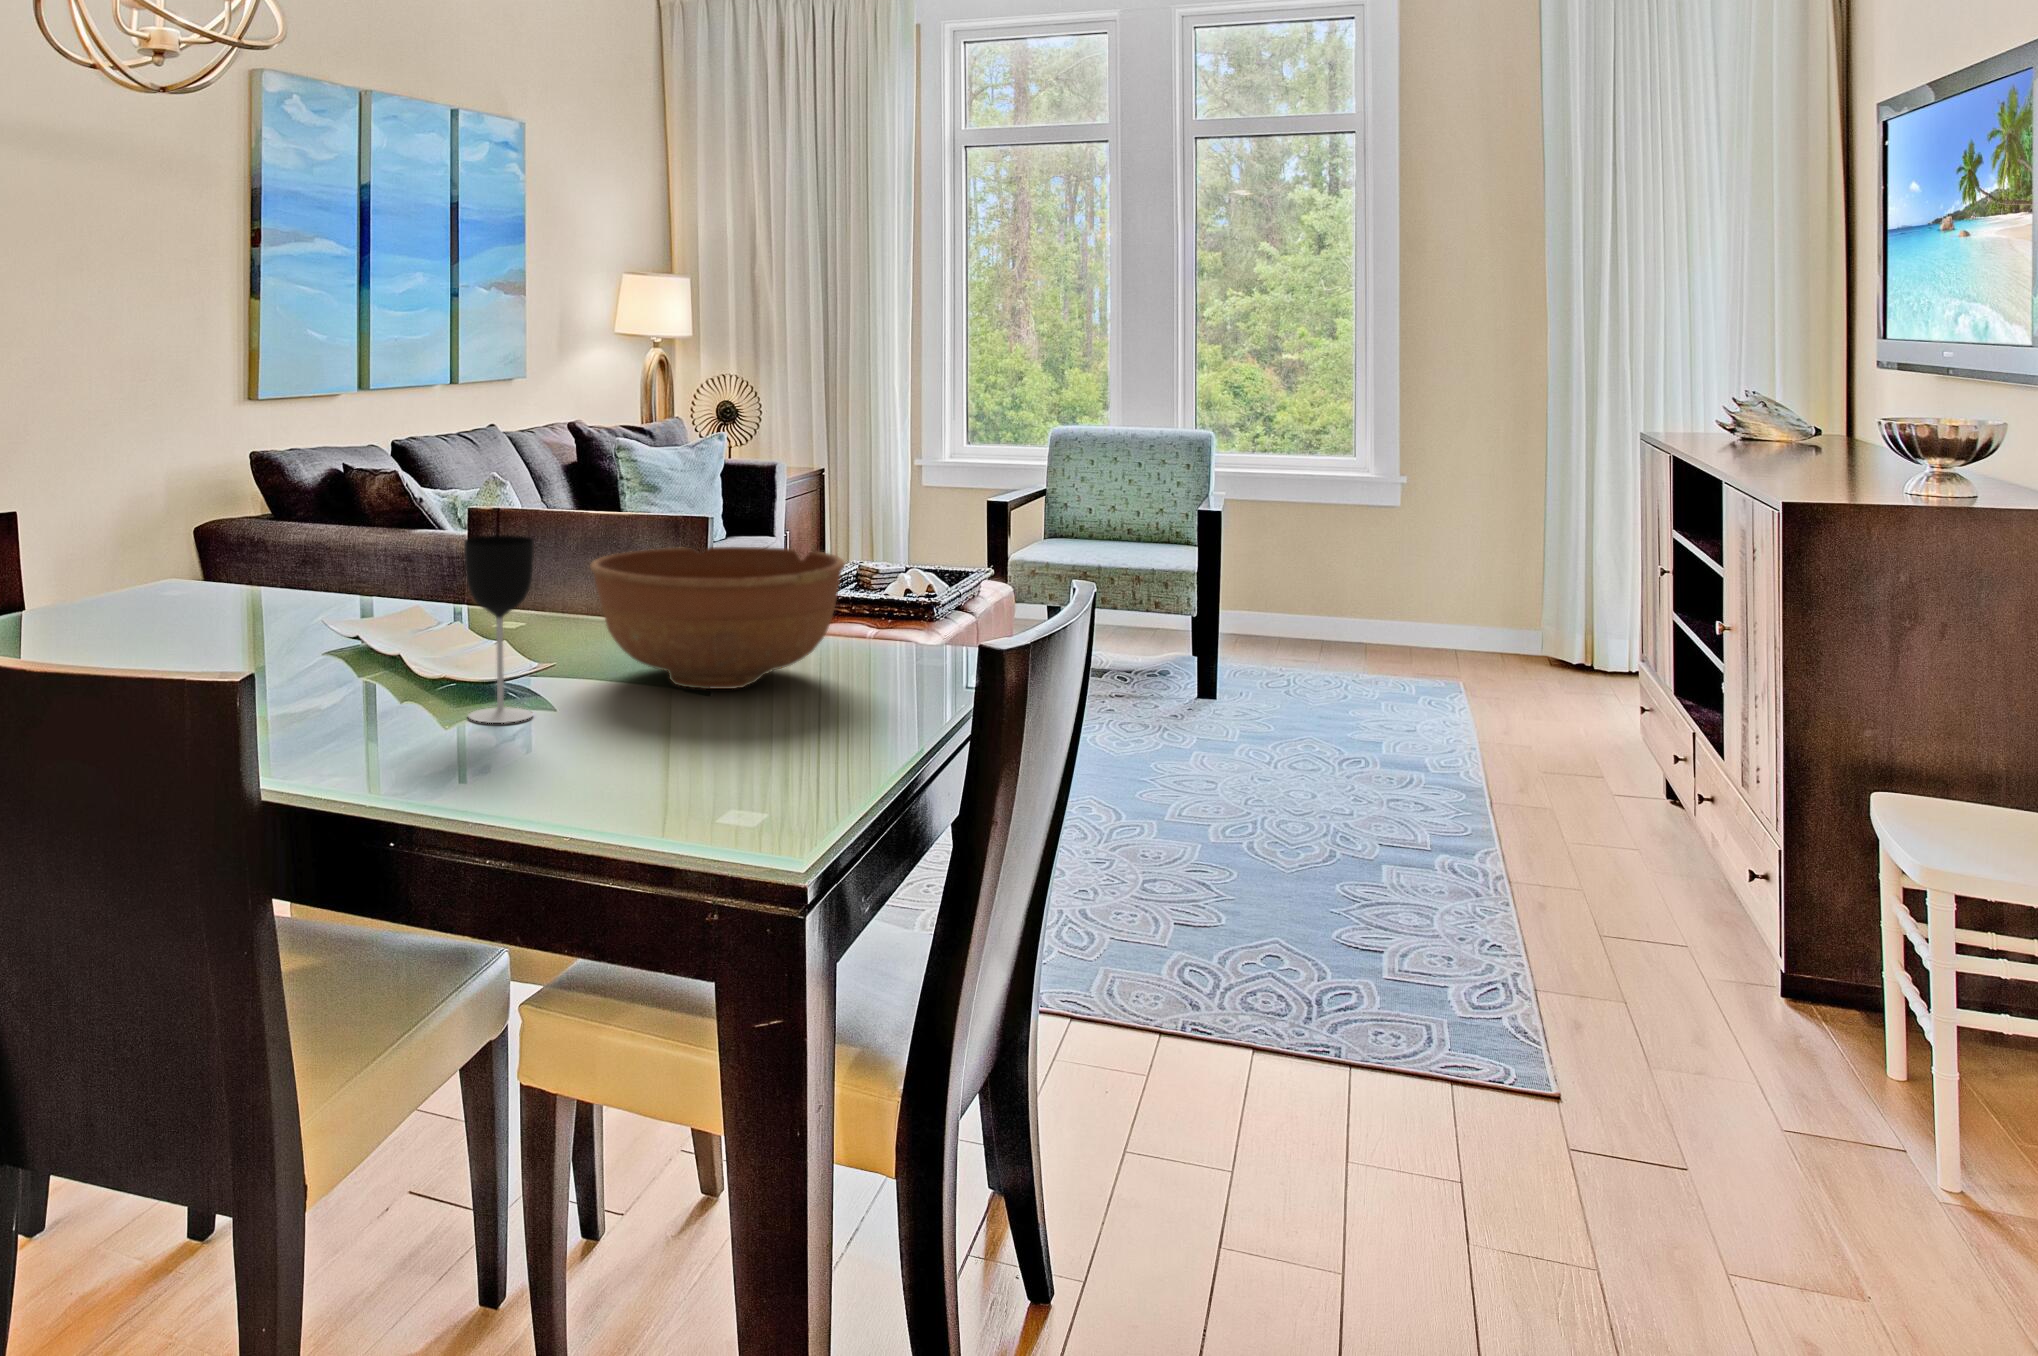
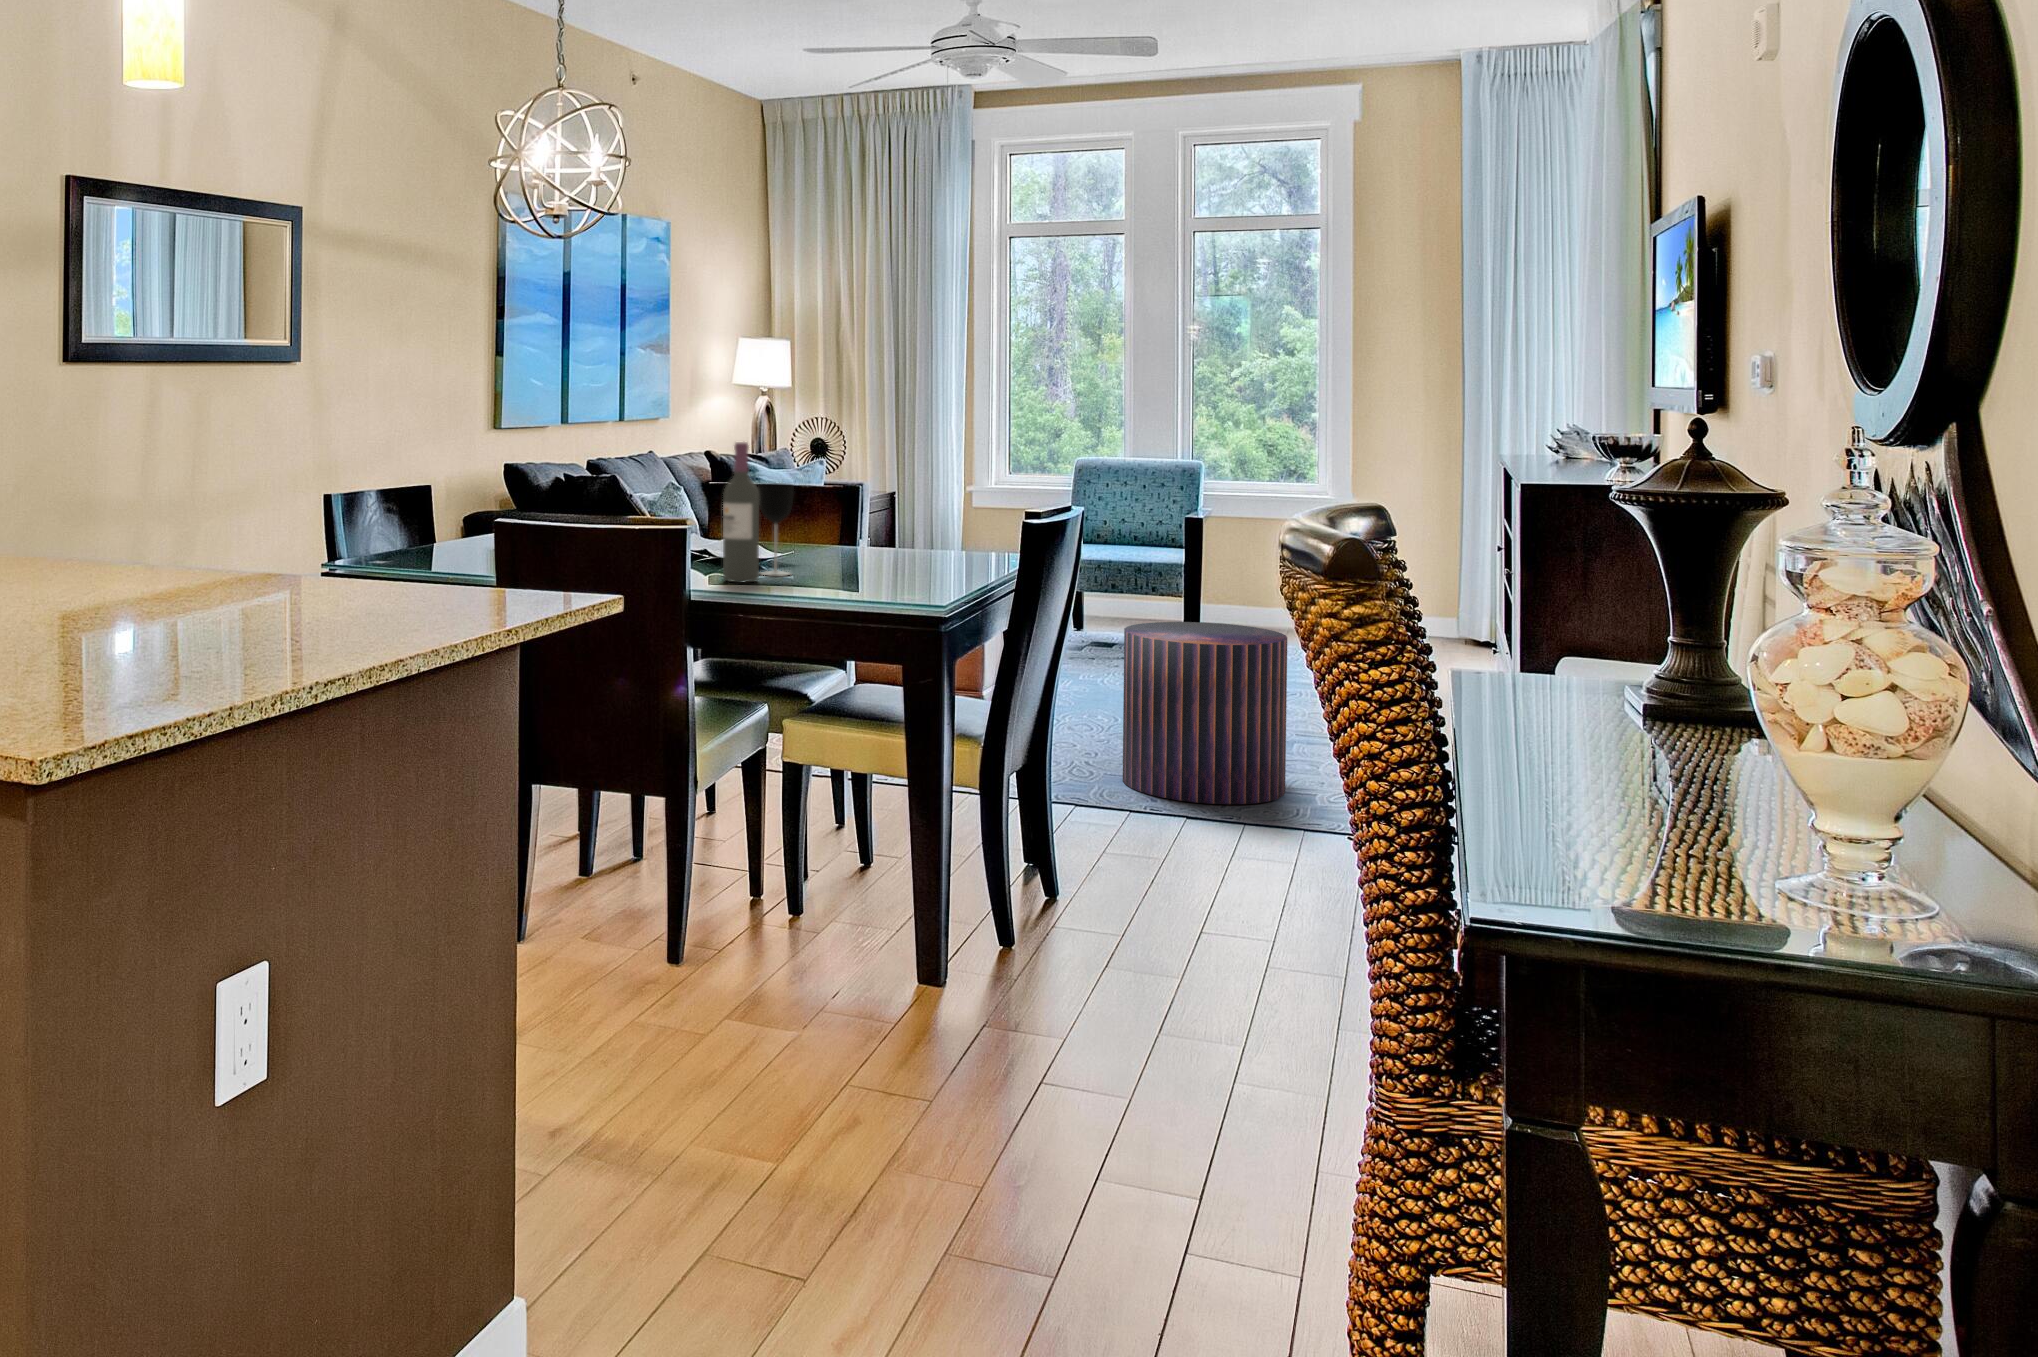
wine bottle: none [374,462,449,753] -> present [723,442,759,582]
bowl: present [590,547,845,689] -> none [812,499,950,567]
pouf: none [1140,695,1397,1008] -> present [1123,622,1287,804]

